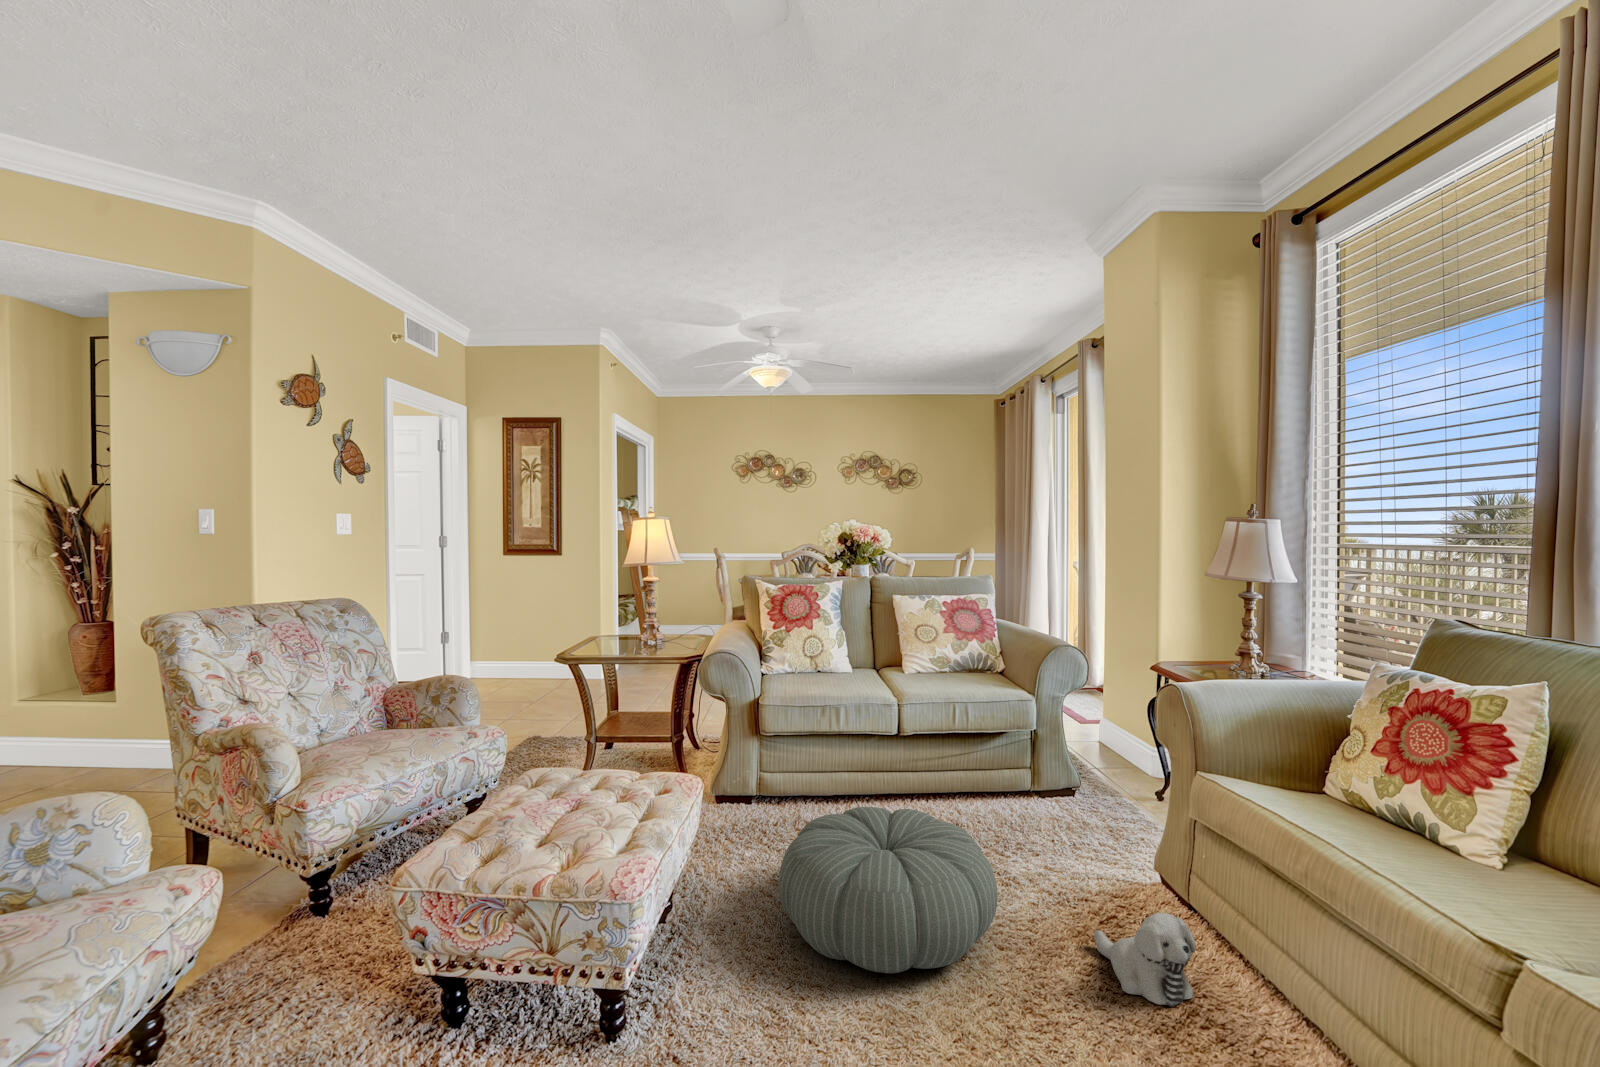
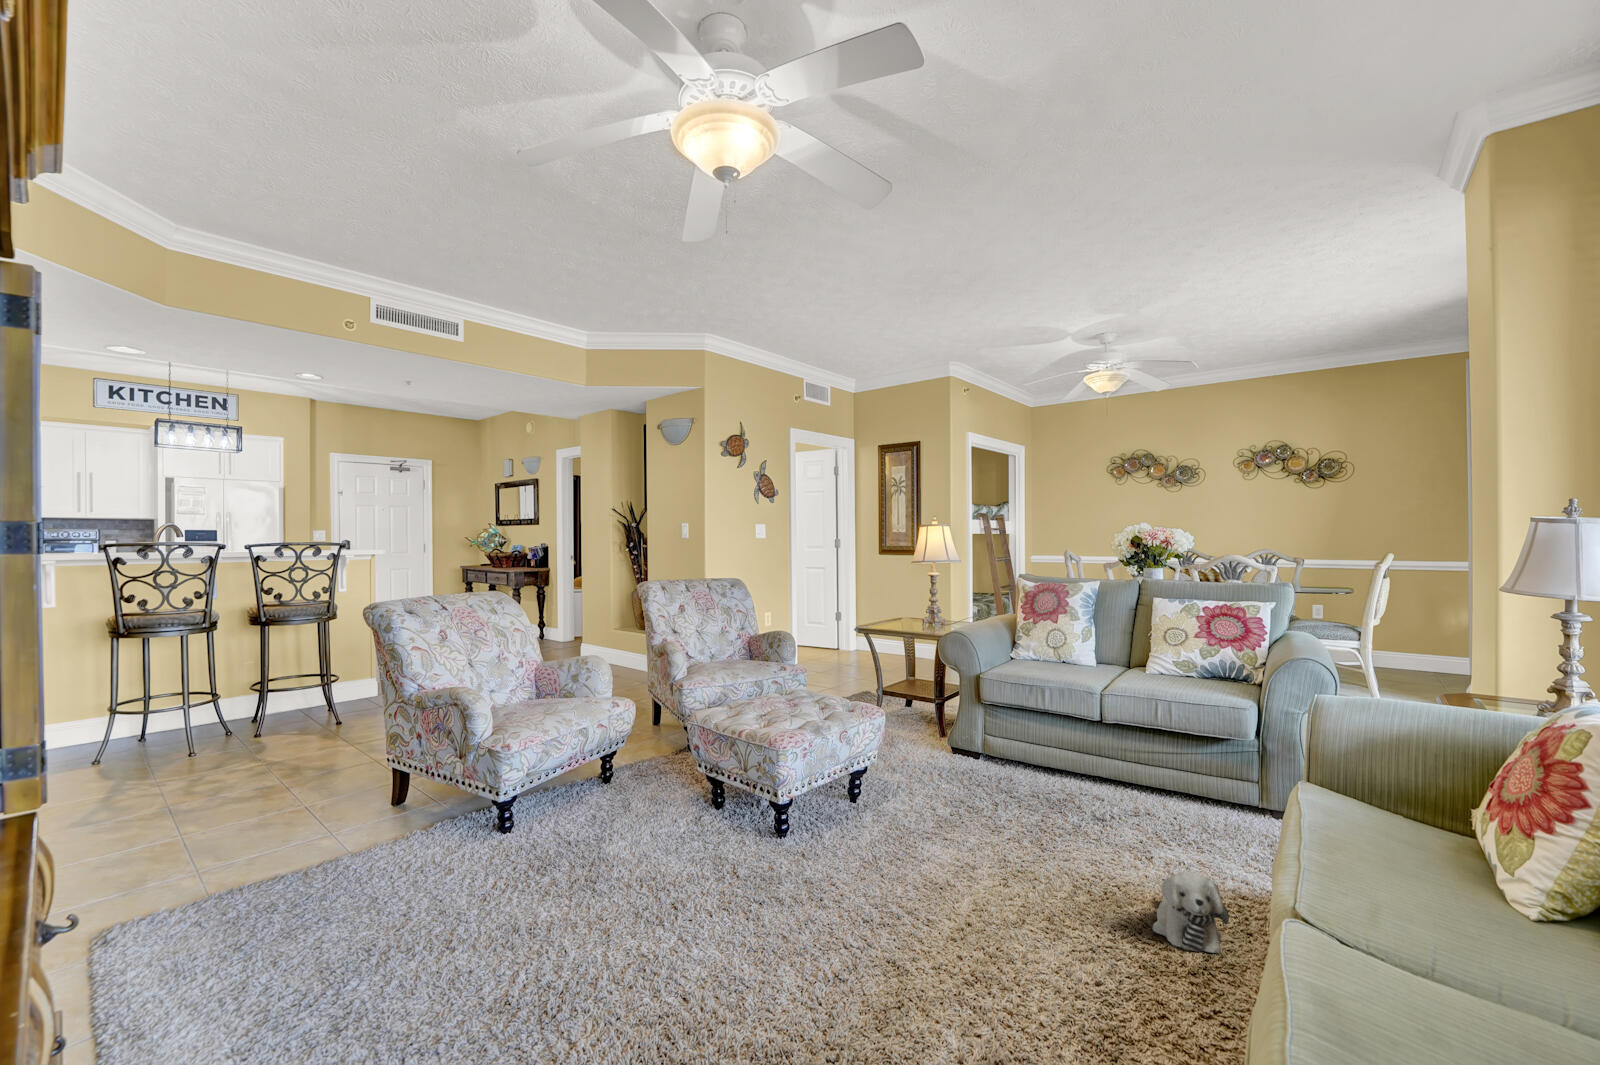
pouf: present [779,807,998,973] -> none [917,755,1093,871]

